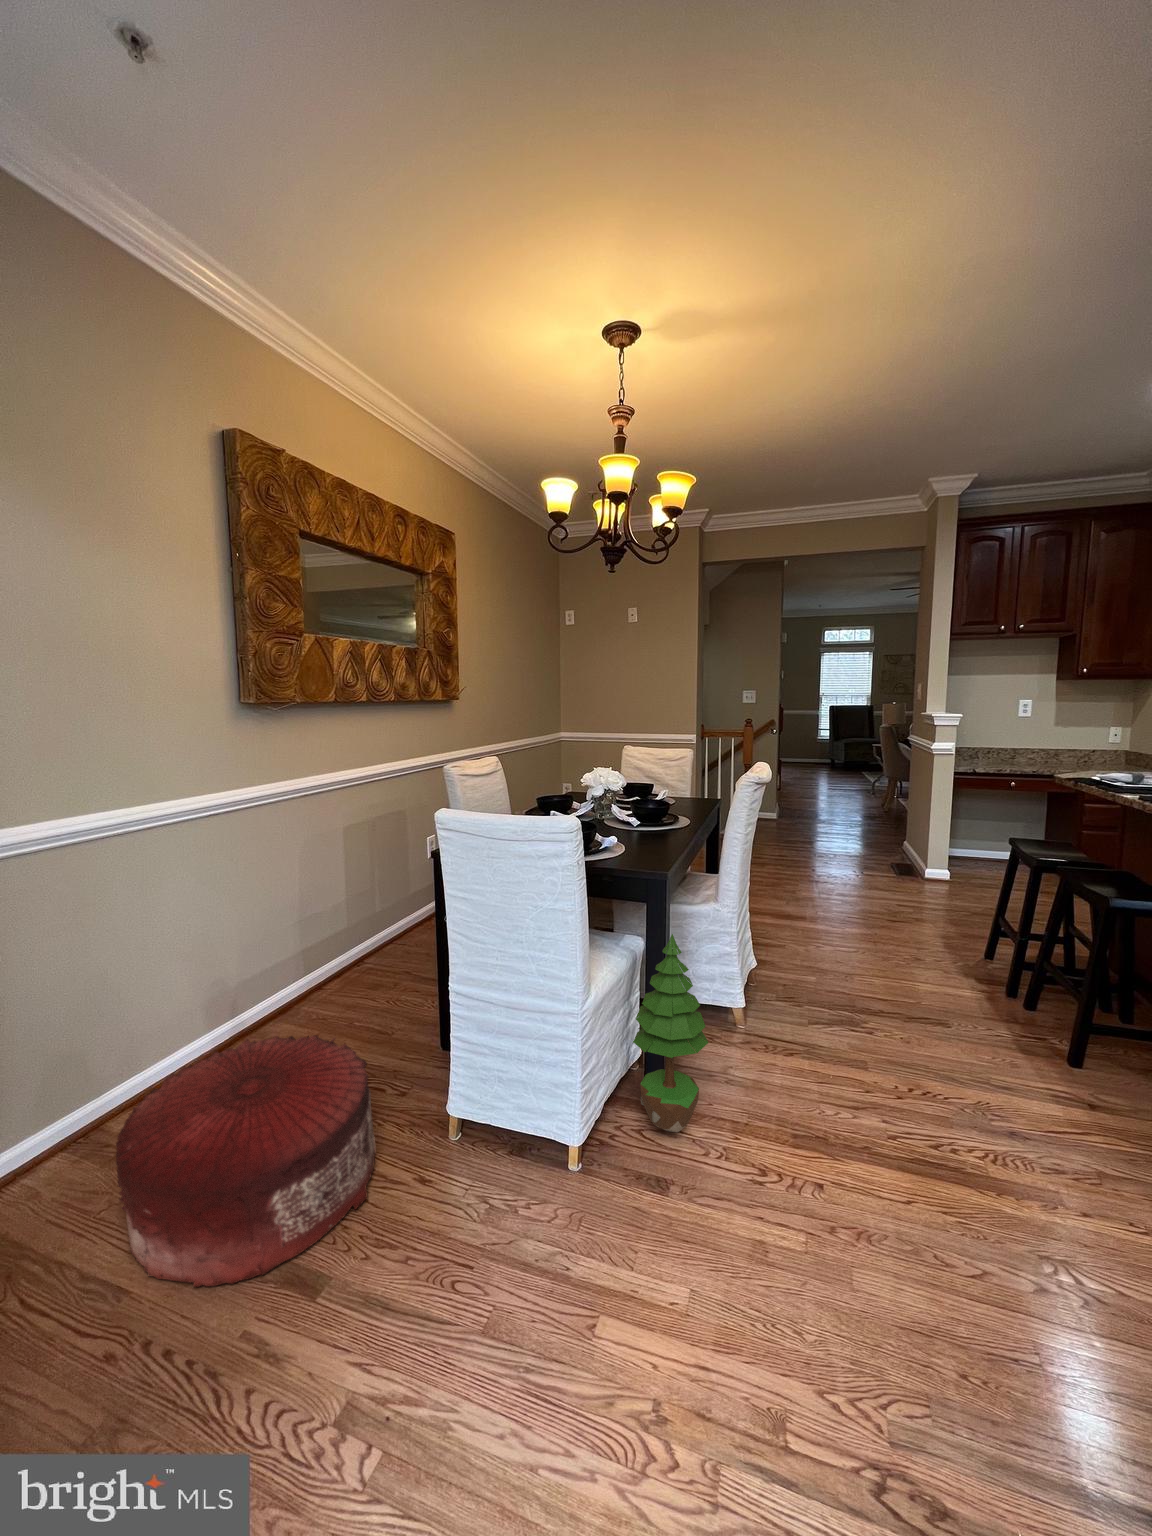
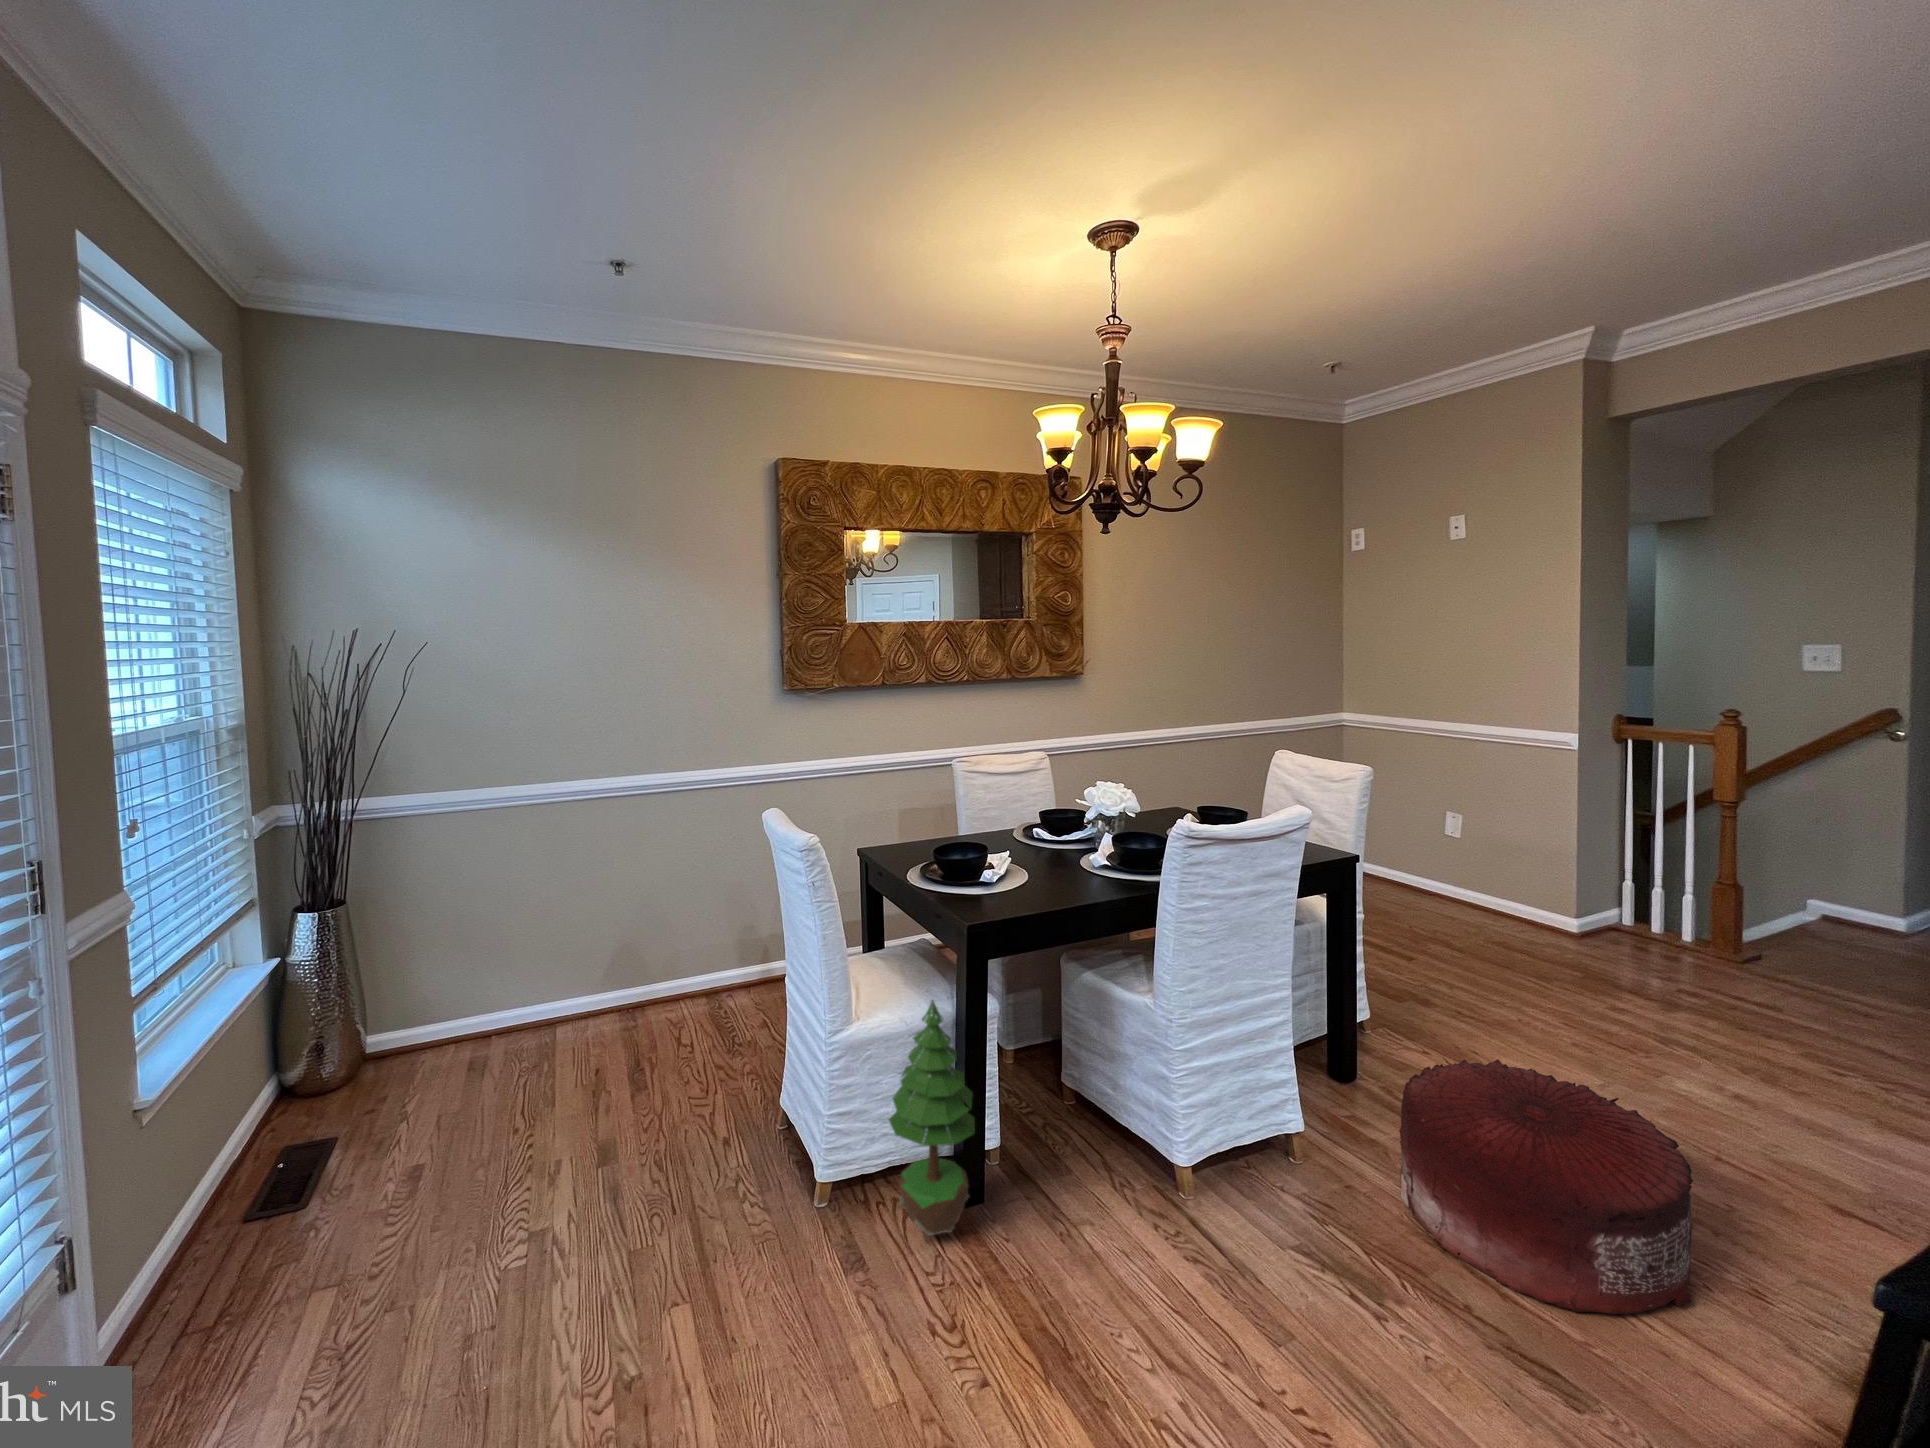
pouf: present [116,1035,376,1287] -> present [1399,1059,1693,1314]

